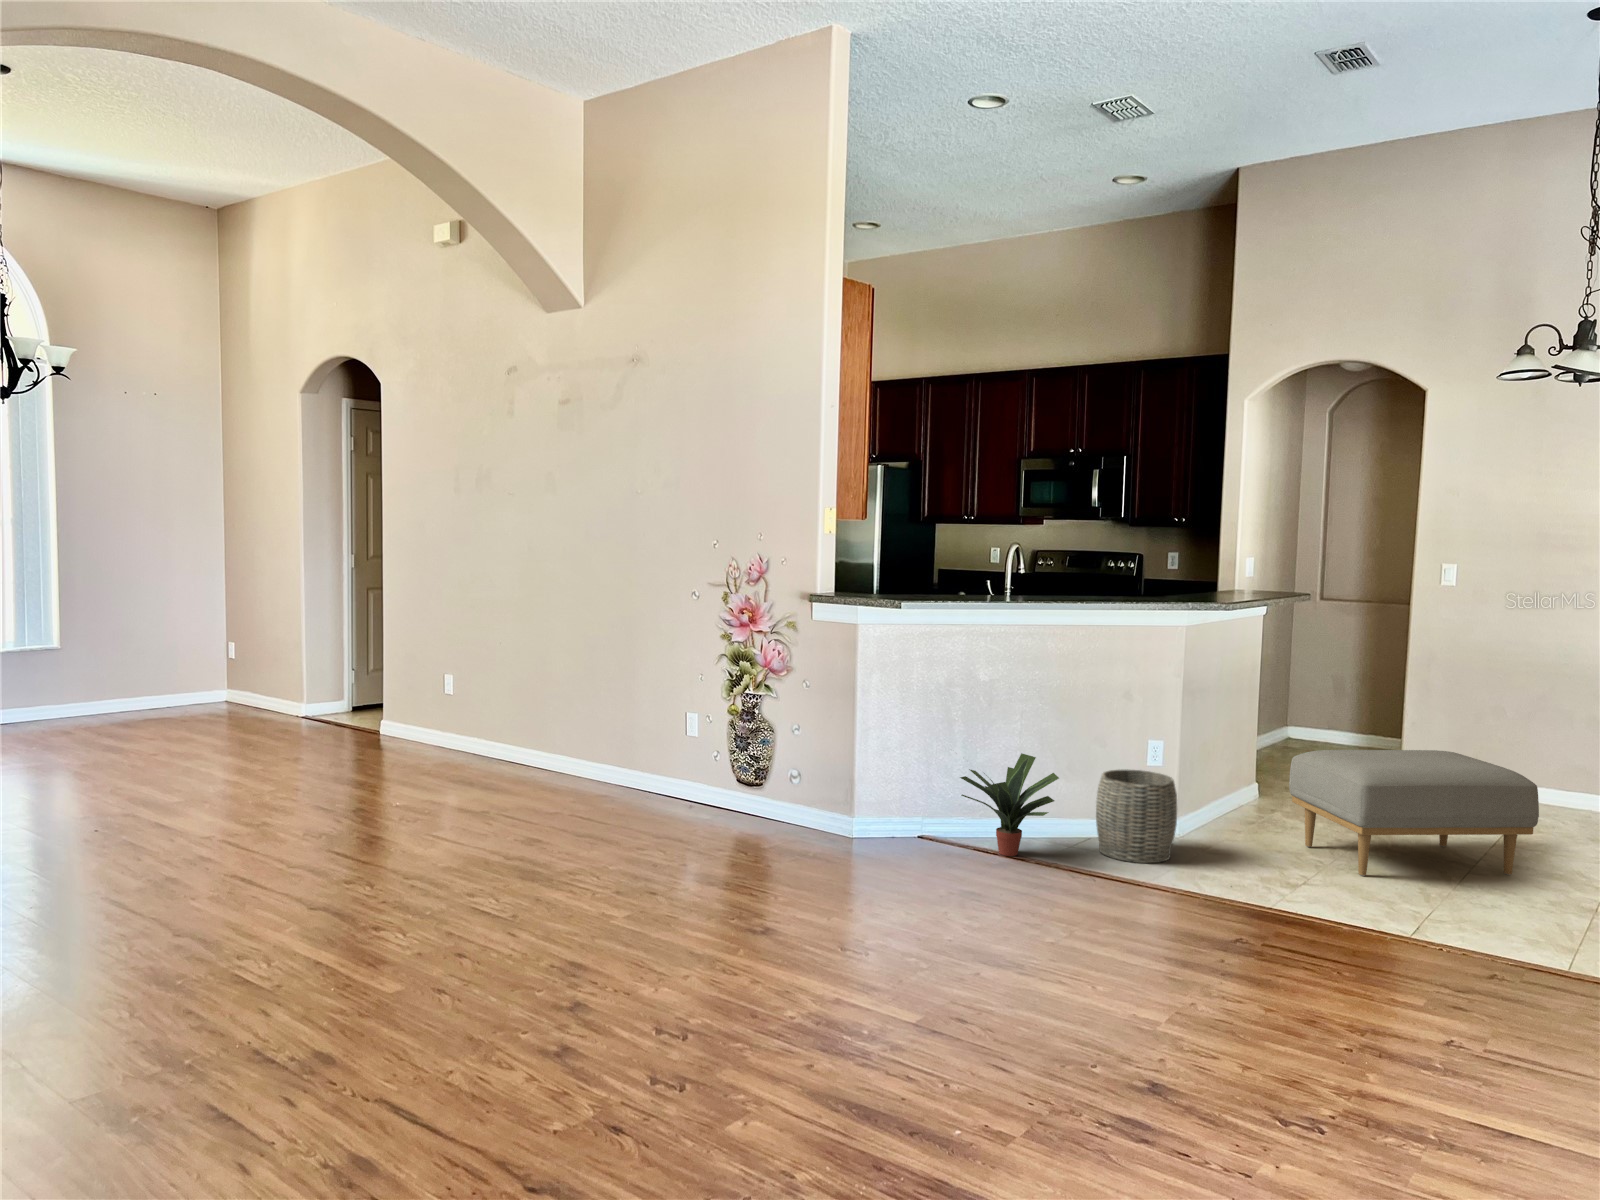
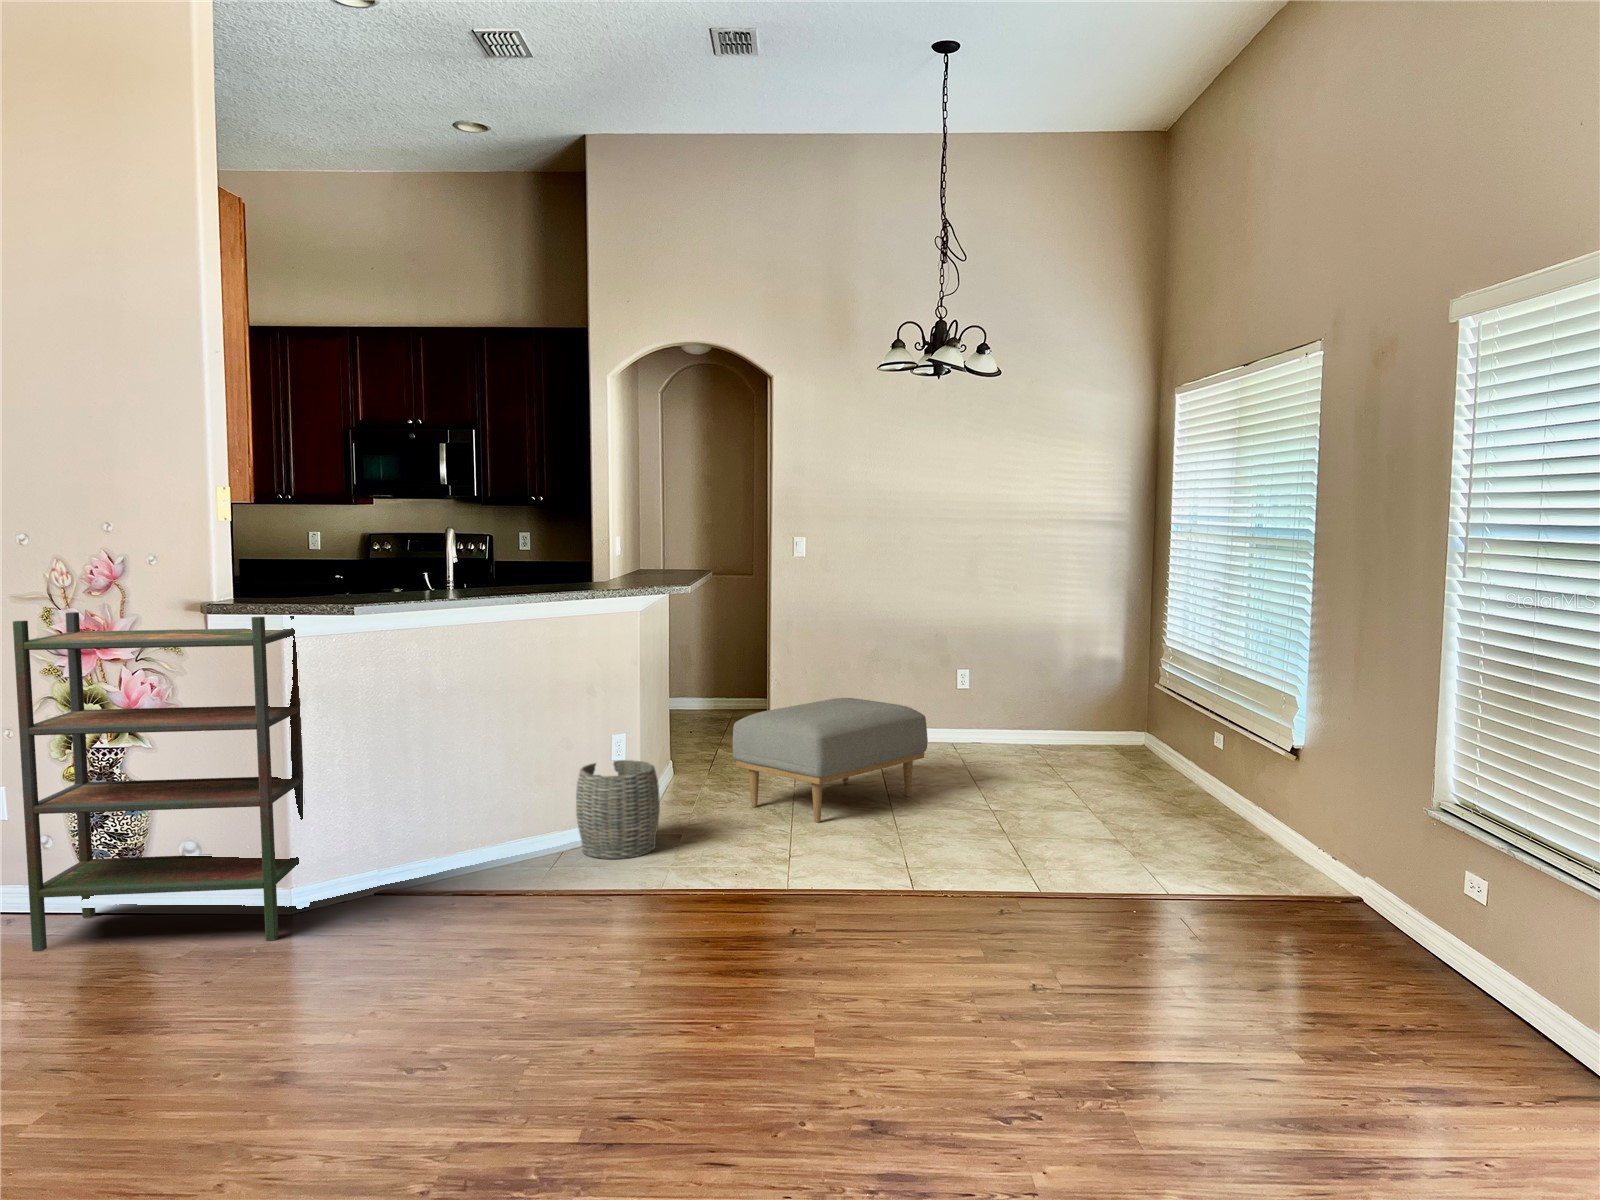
bookshelf: none [687,595,868,855] -> present [13,612,306,951]
potted plant: present [960,753,1059,856] -> none [419,764,550,884]

